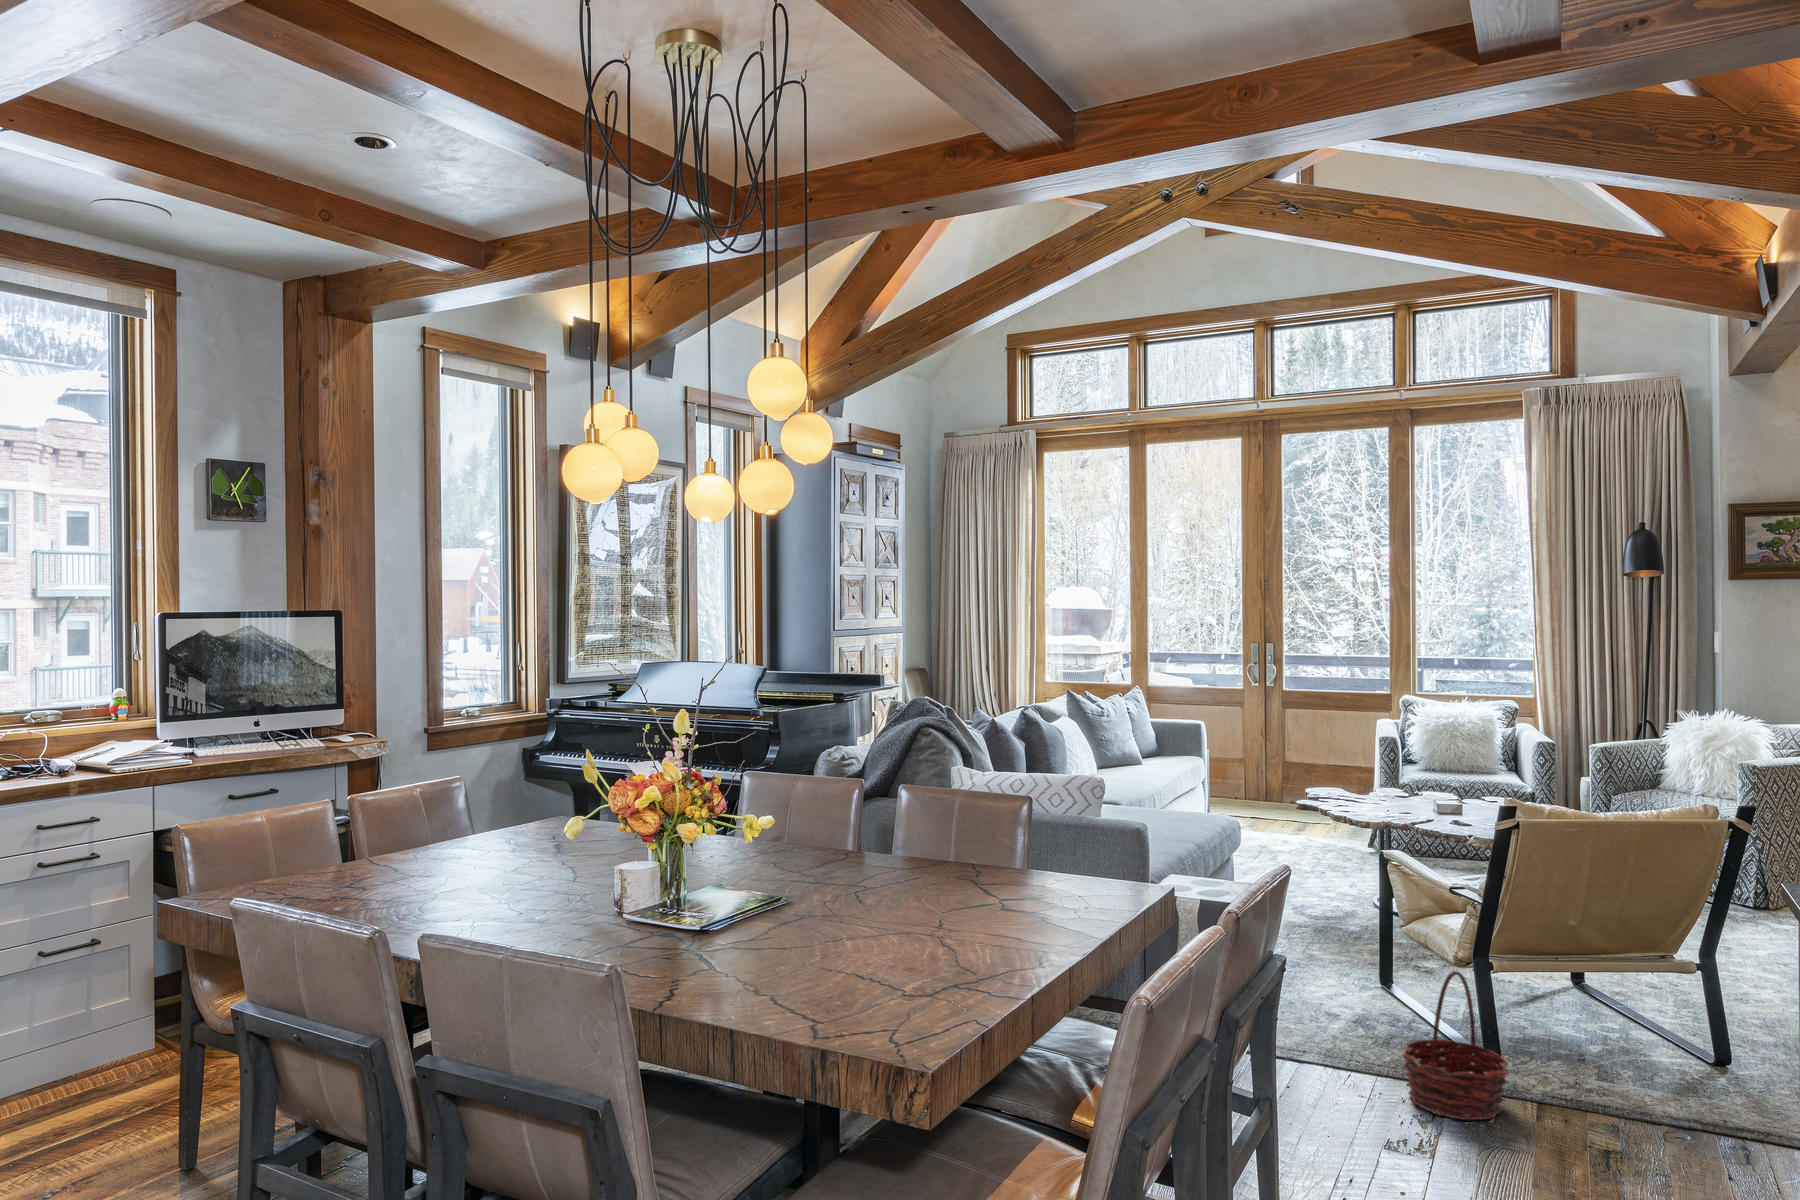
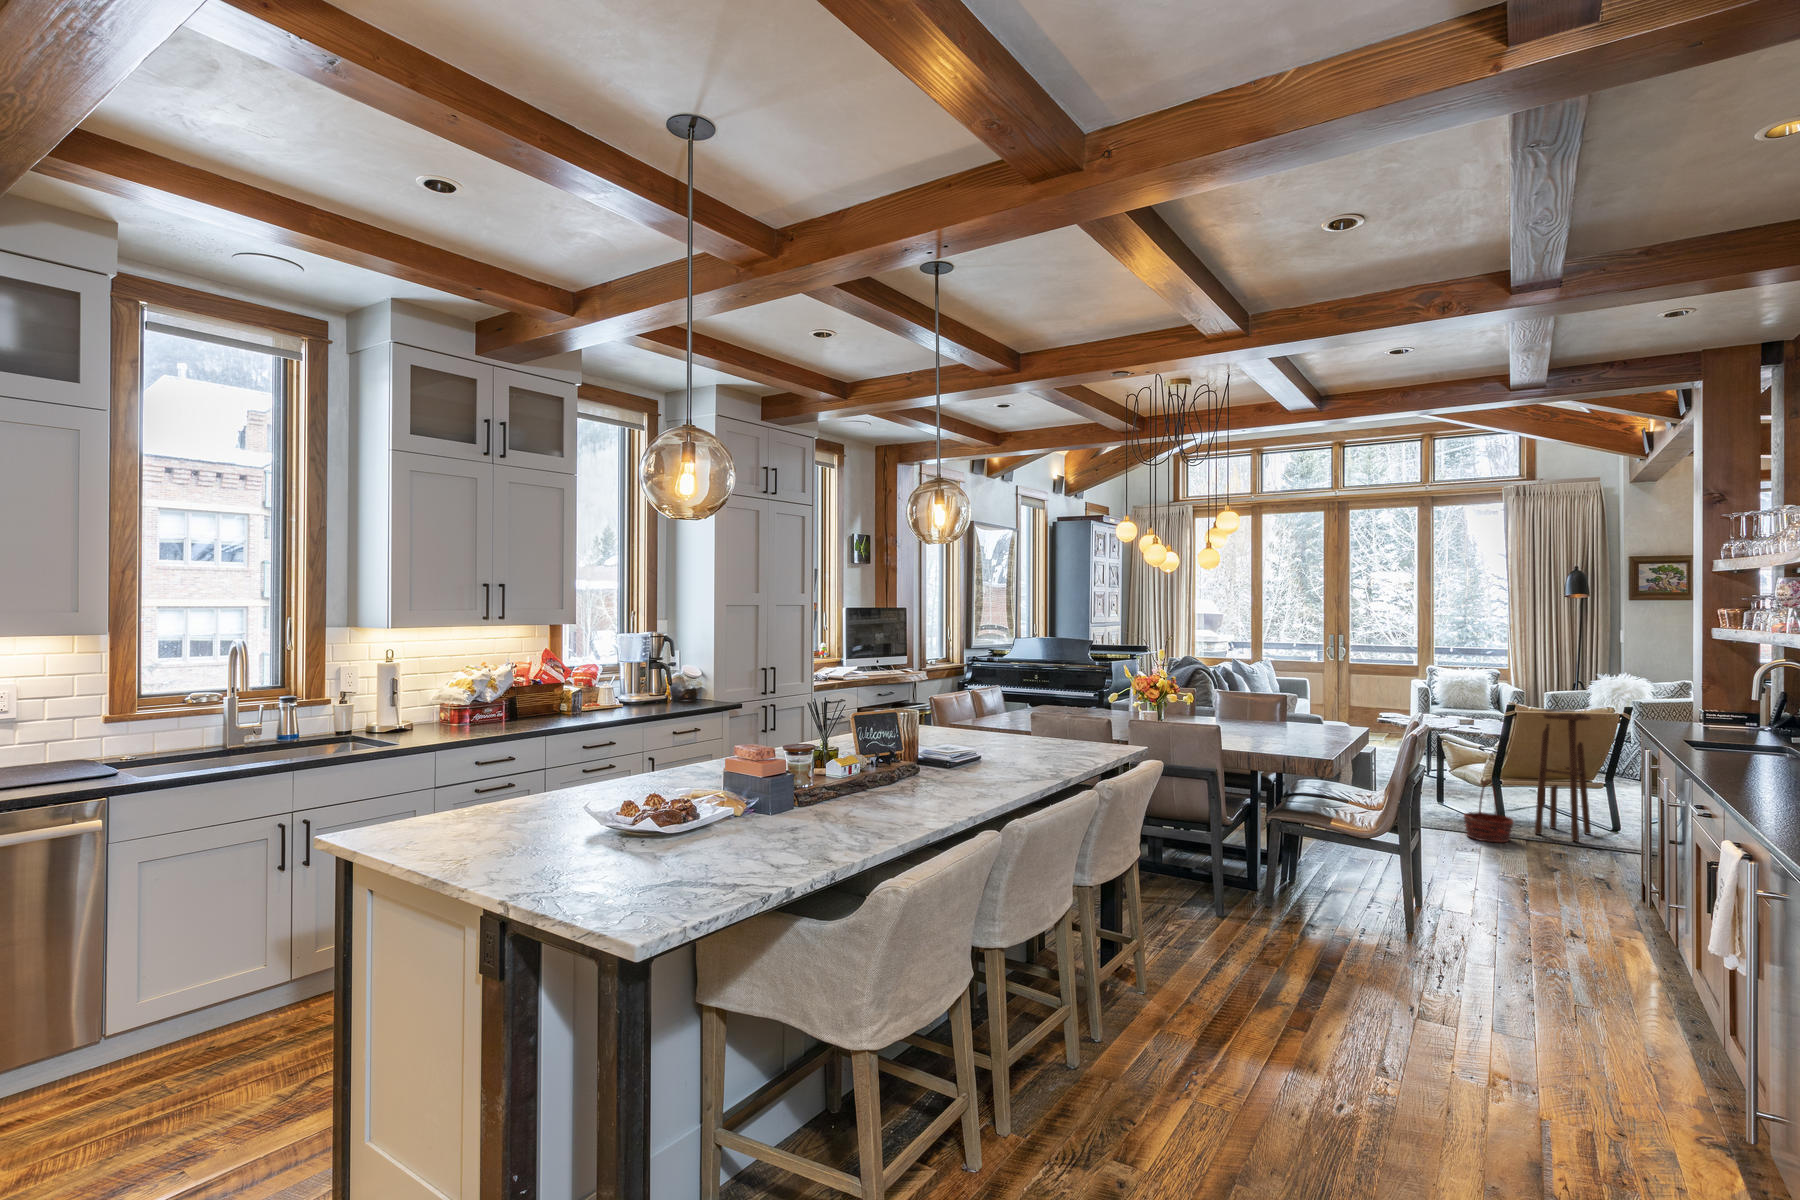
stool: none [1553,806,1674,1109] -> present [1535,709,1591,842]

